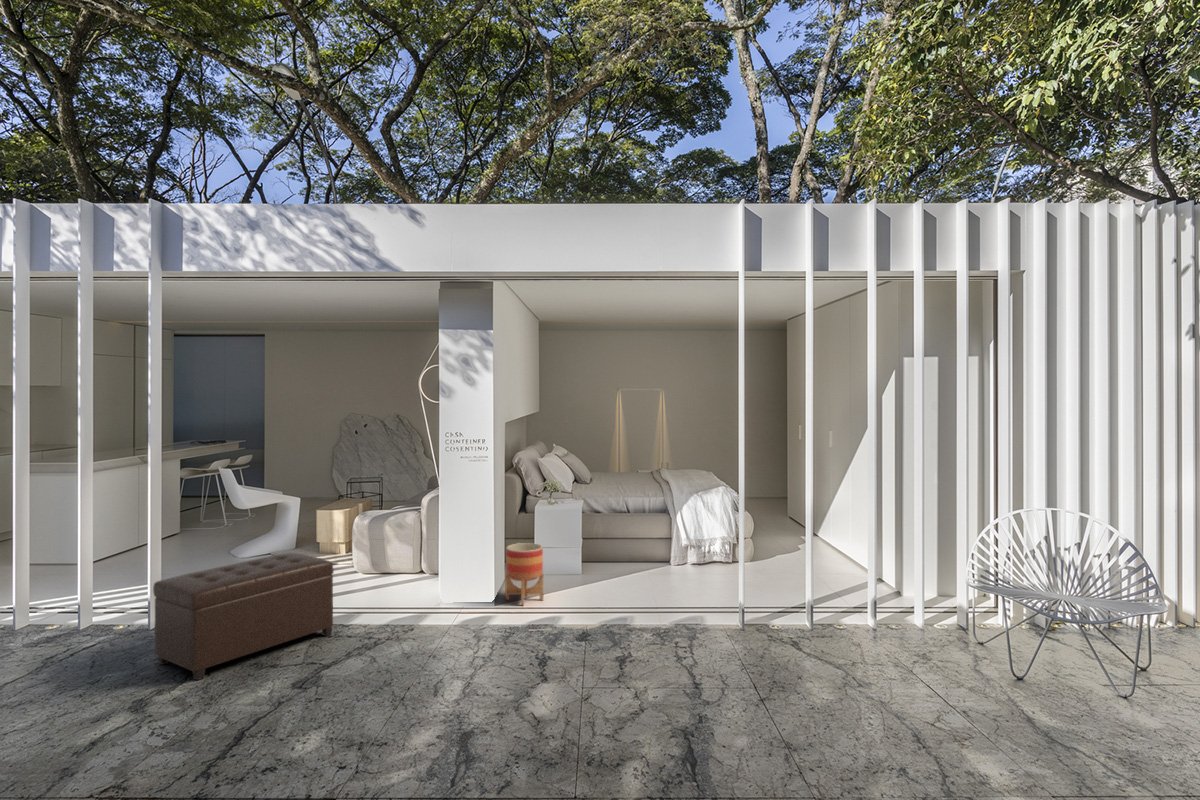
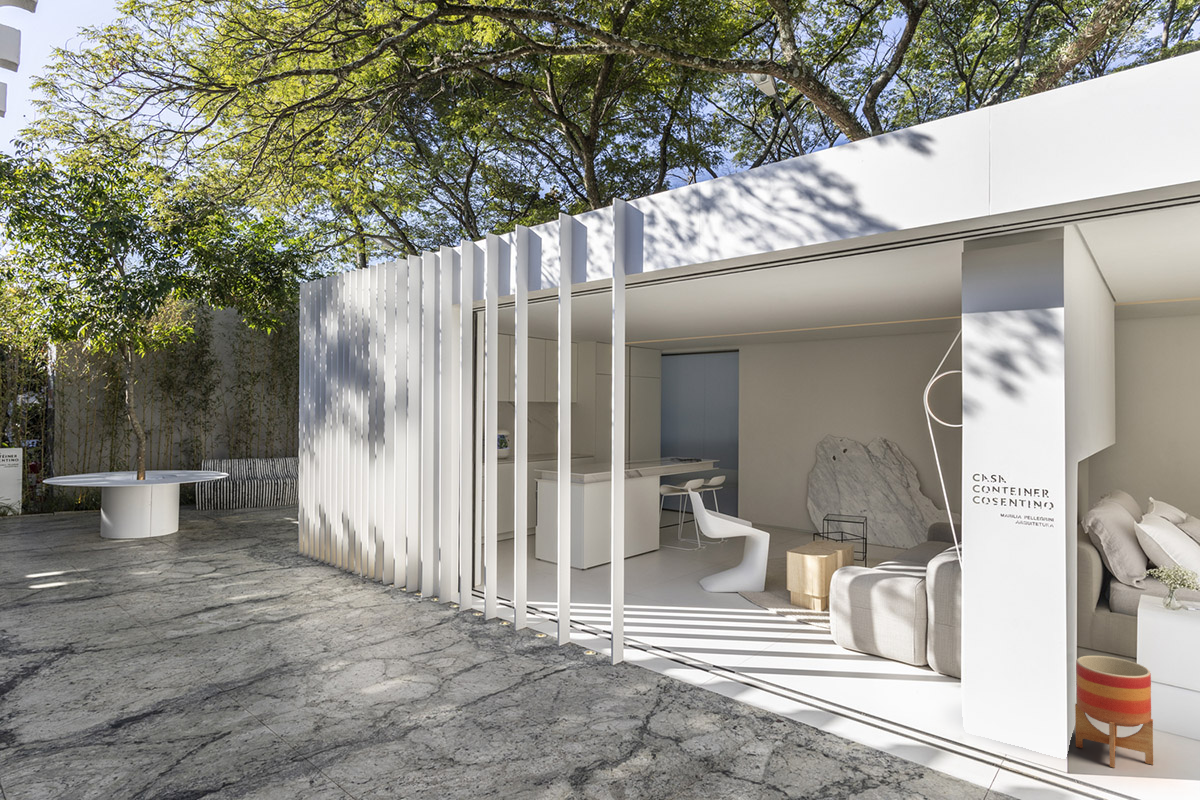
ottoman: present [153,553,334,680] -> none [595,616,802,774]

